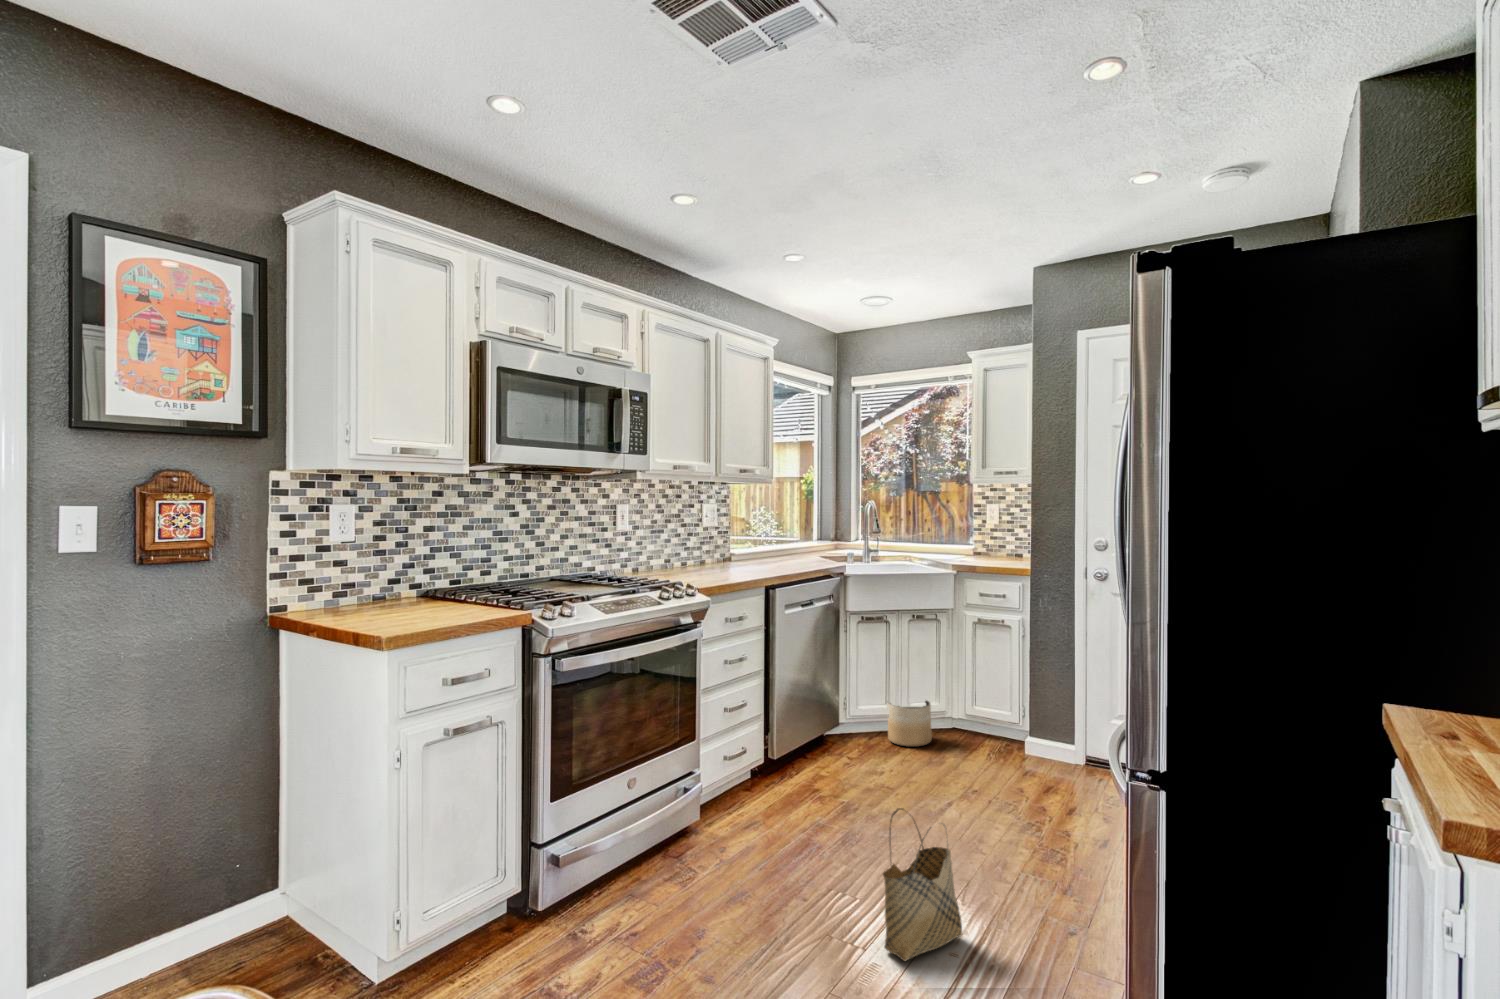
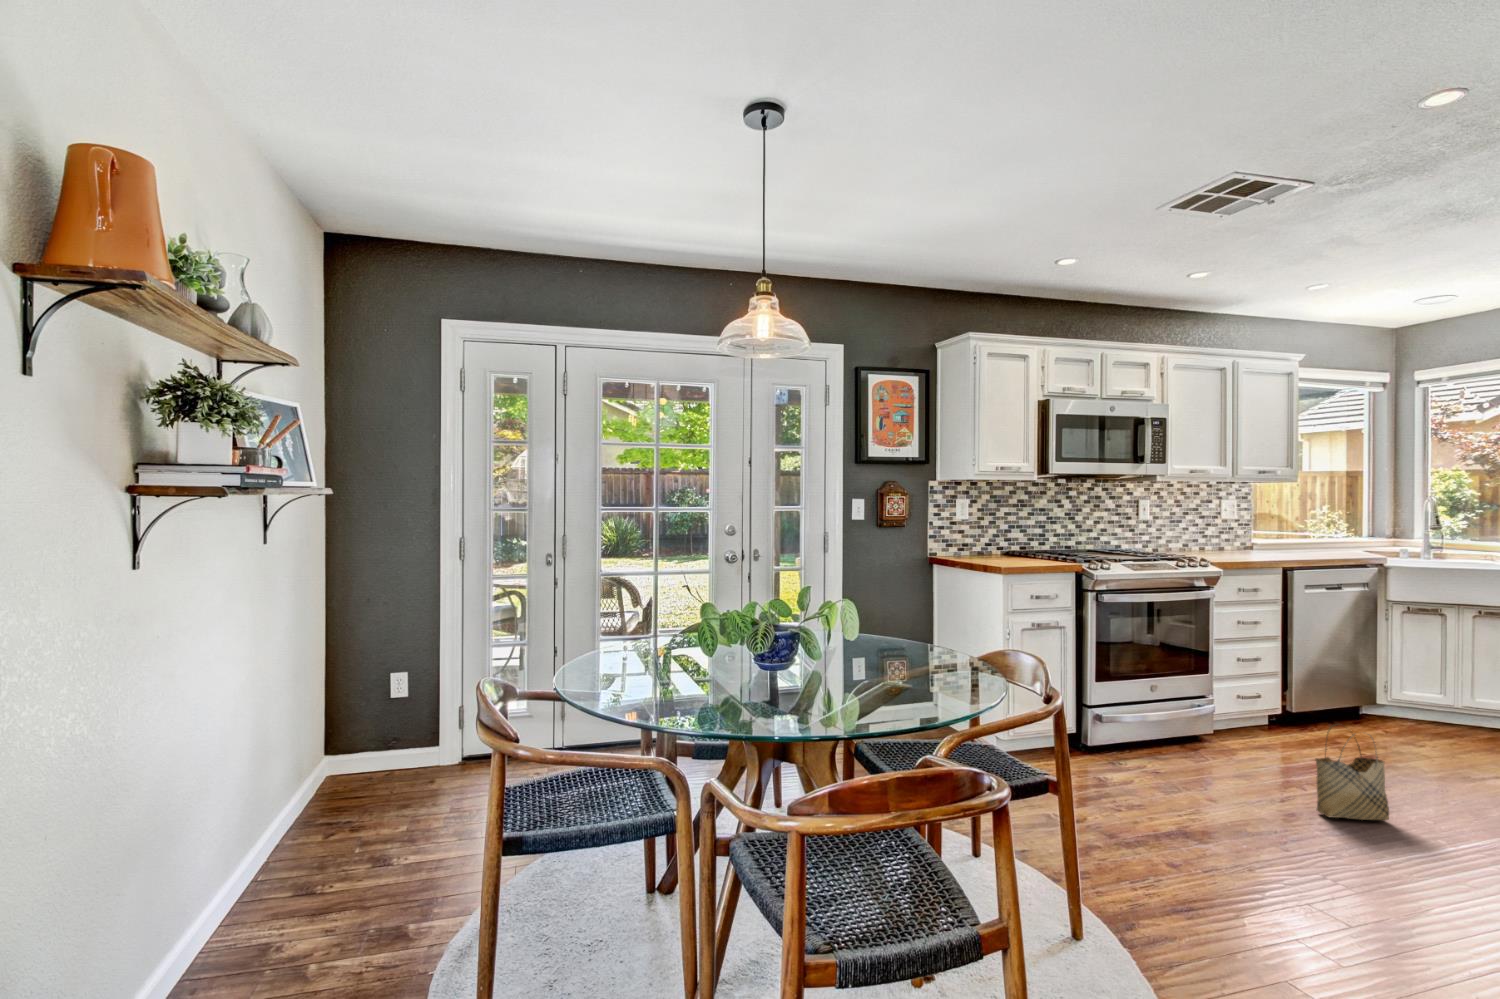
planter: present [888,701,932,747] -> none [1420,690,1474,737]

